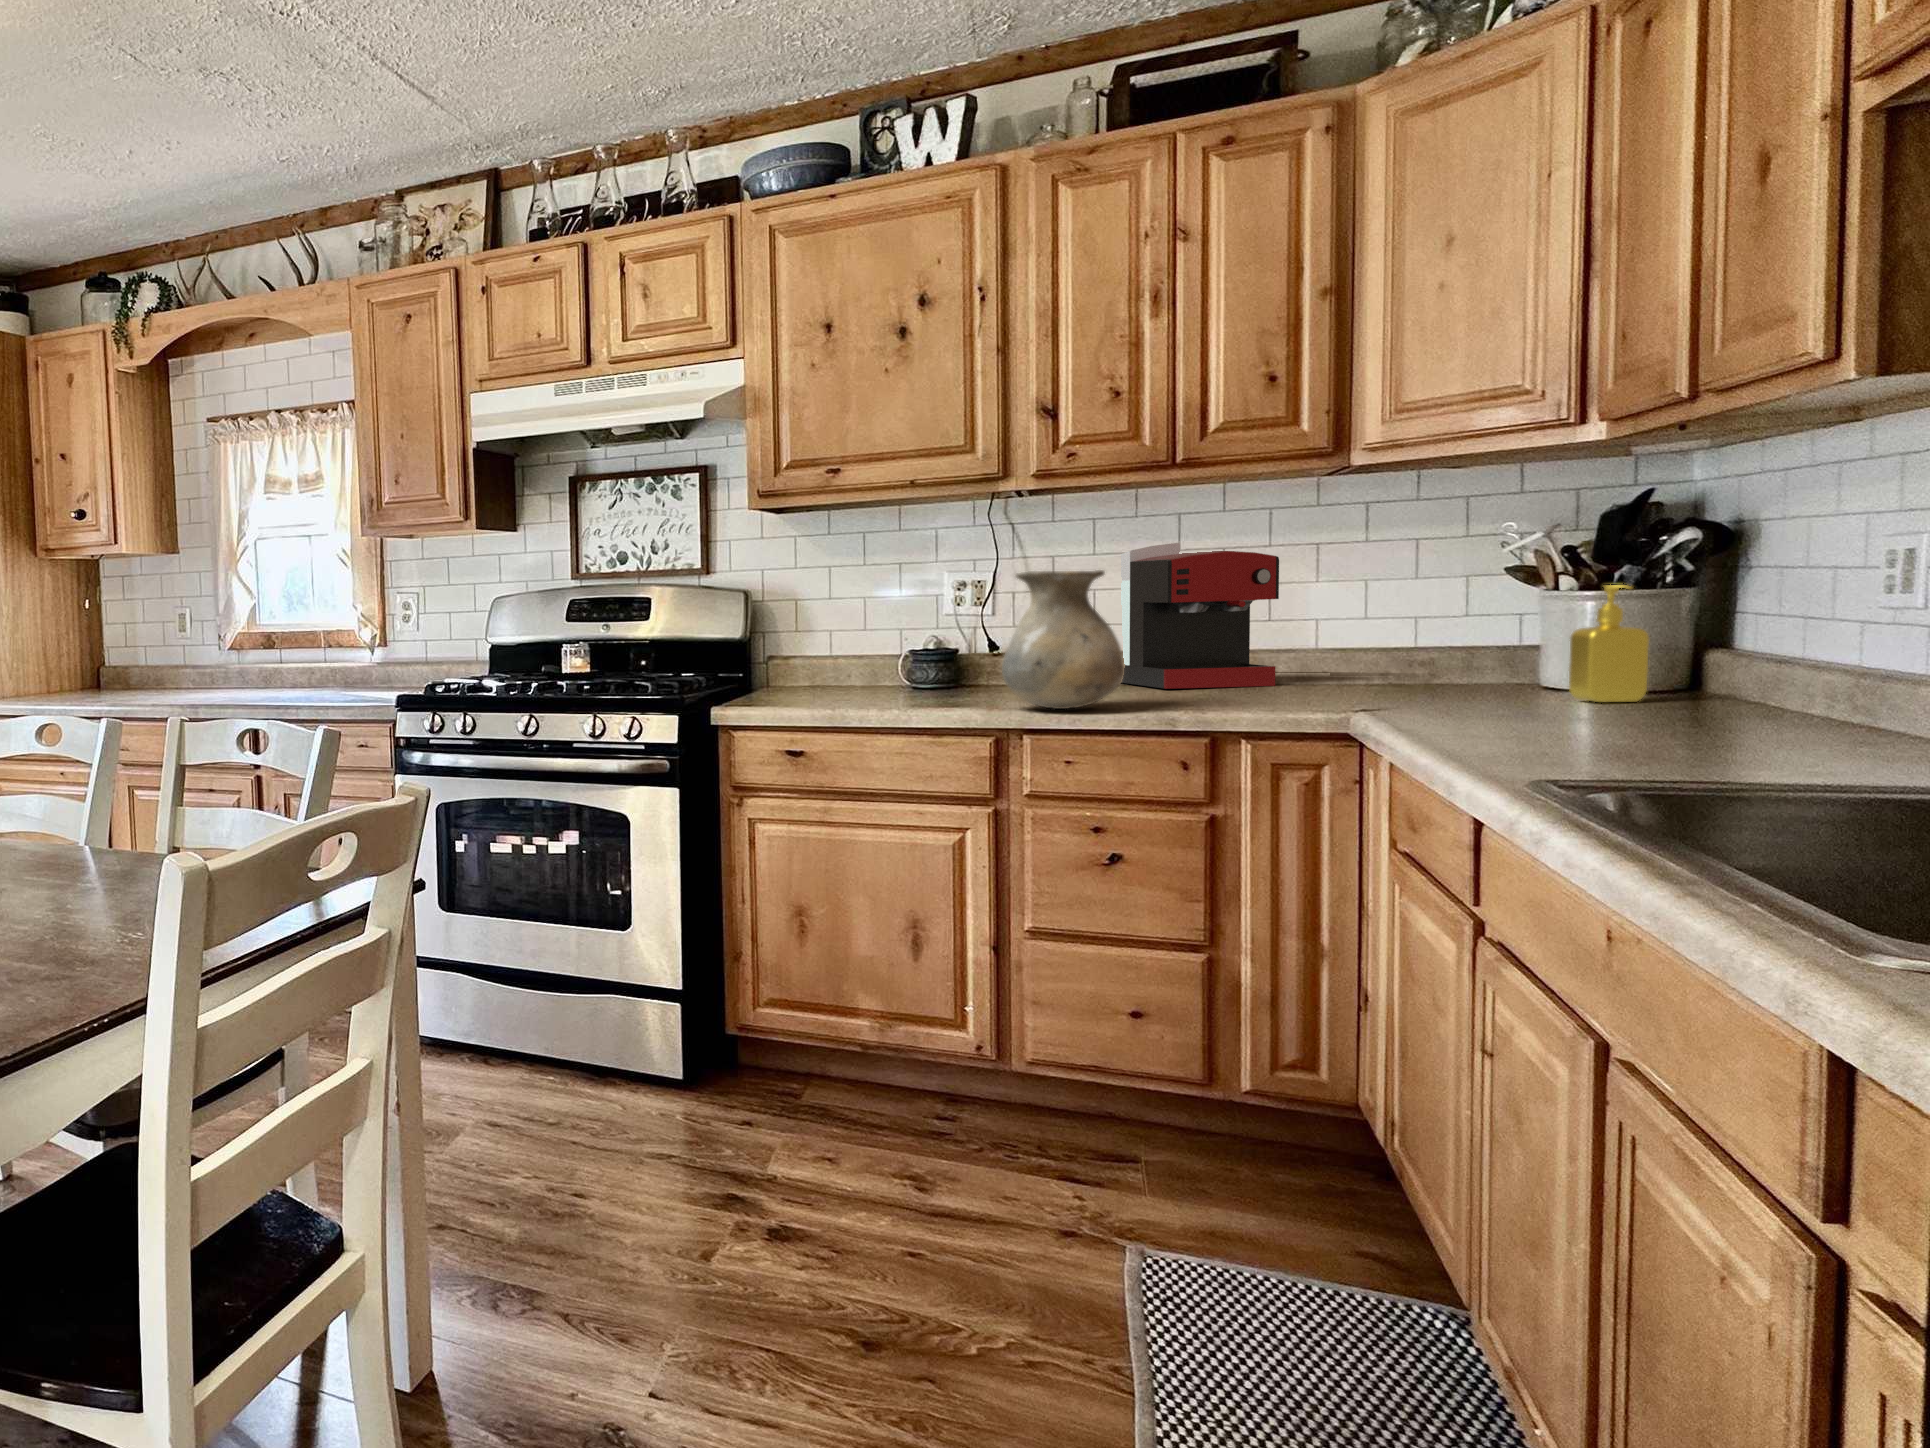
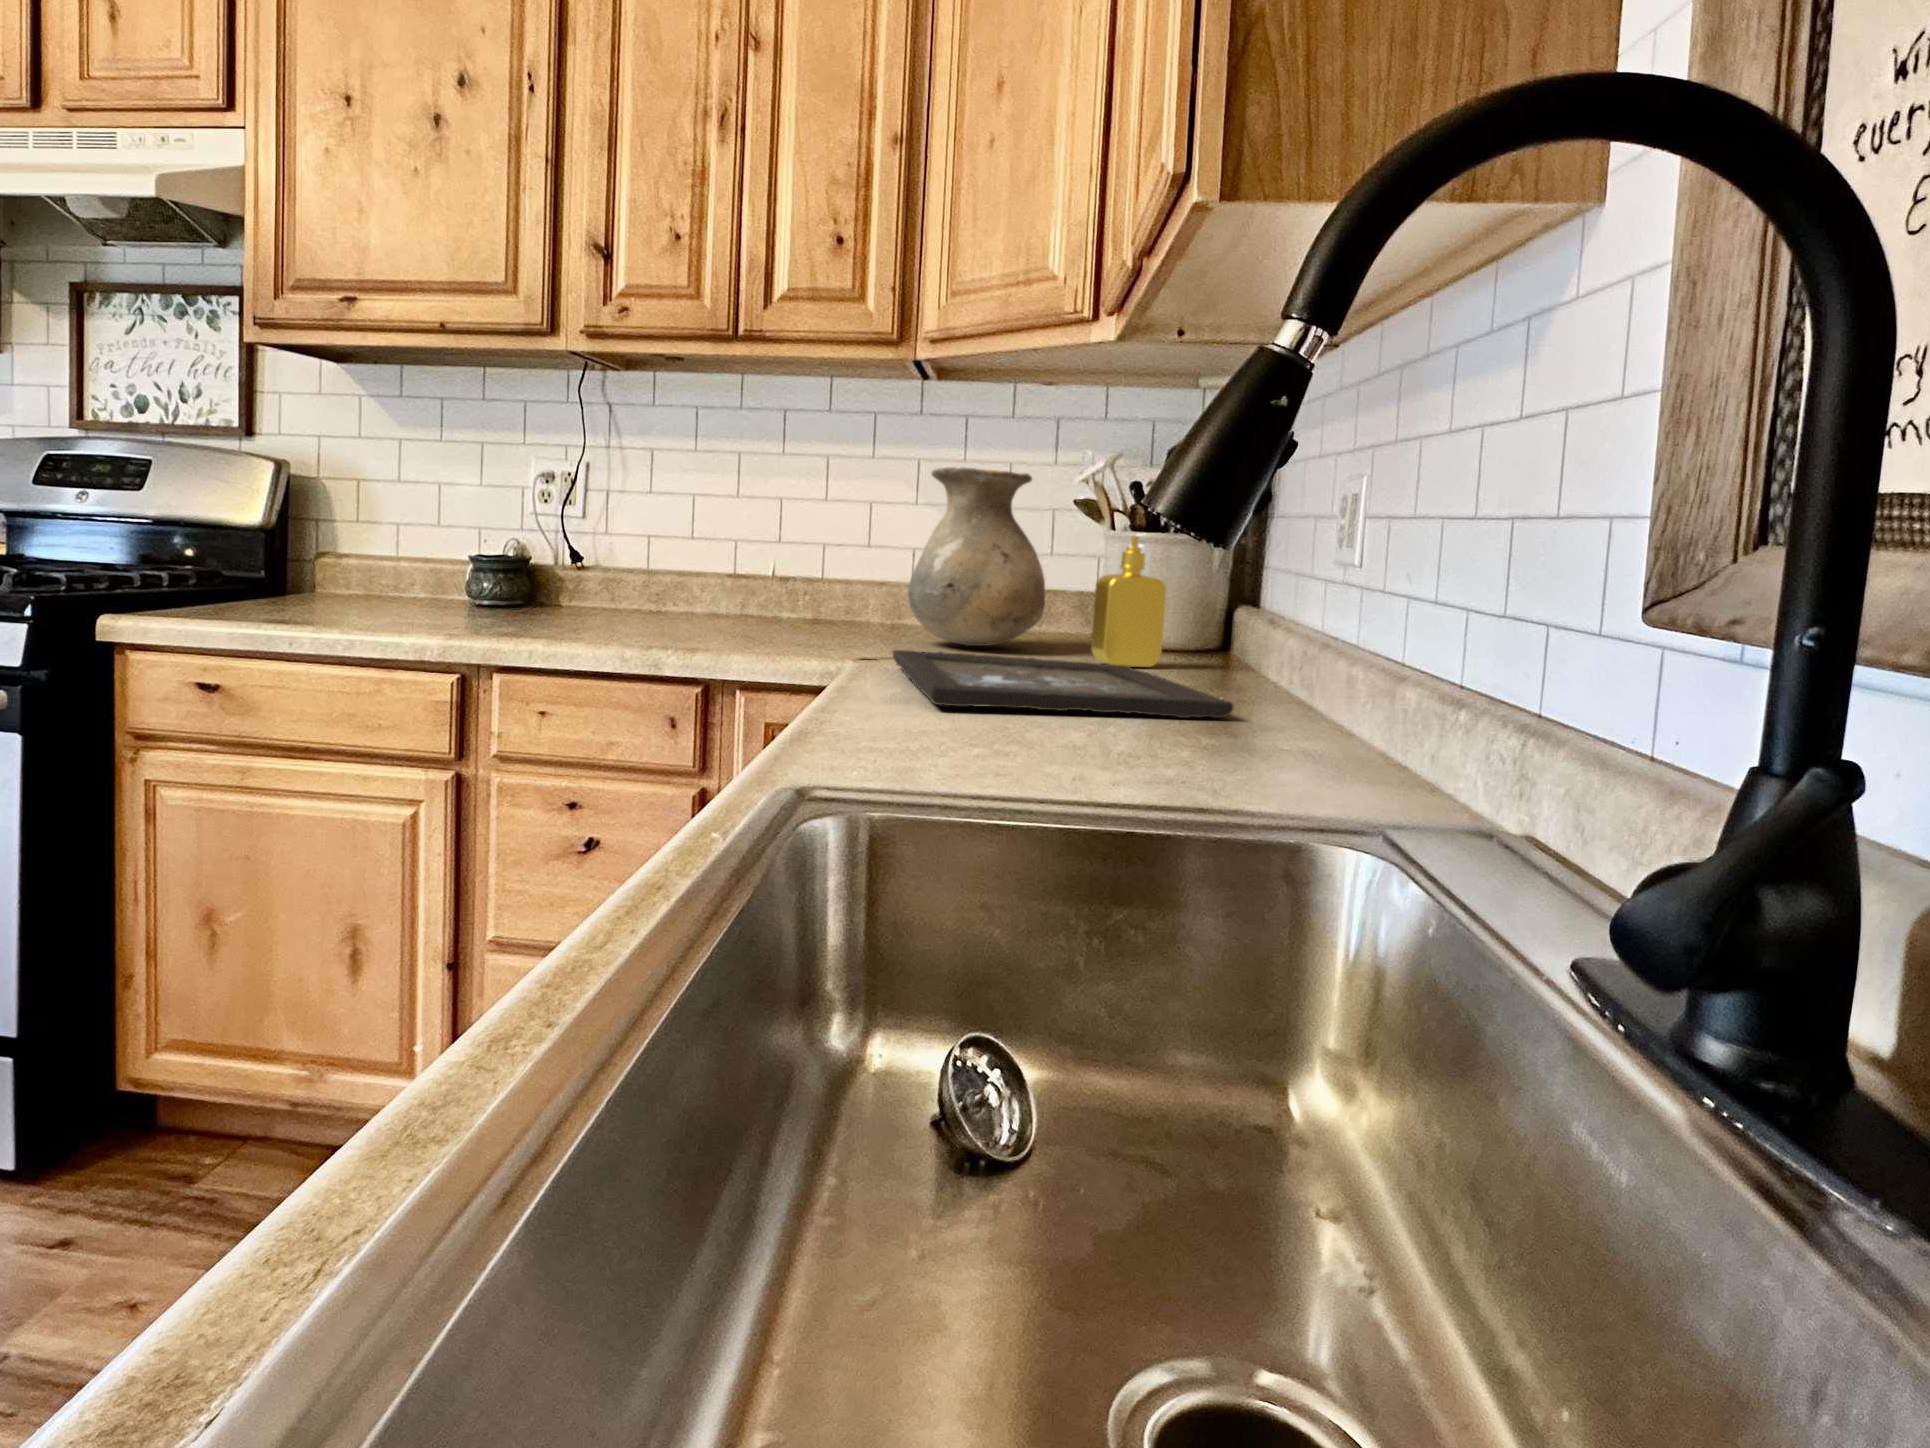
coffee maker: present [1121,543,1279,689] -> none [708,449,867,628]
vase: present [1002,570,1124,709] -> present [908,467,1045,646]
tray: none [1397,699,1782,733] -> present [893,650,1233,718]

